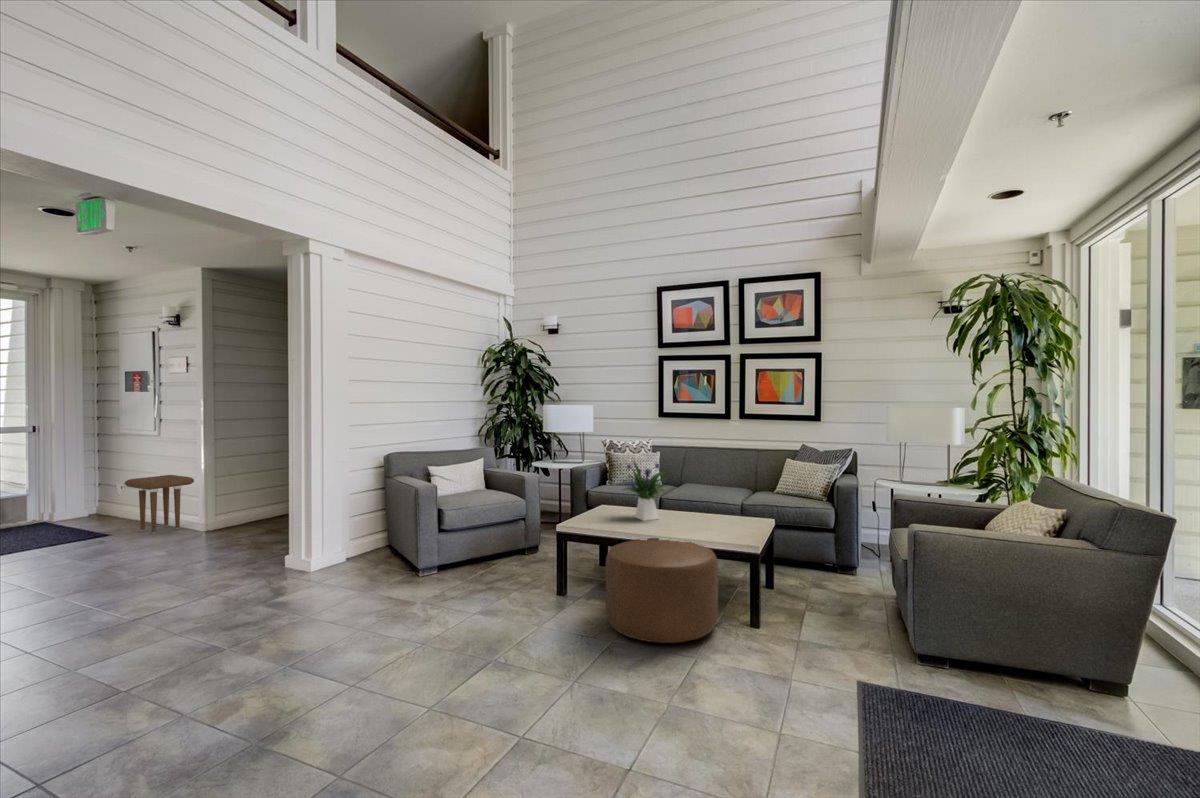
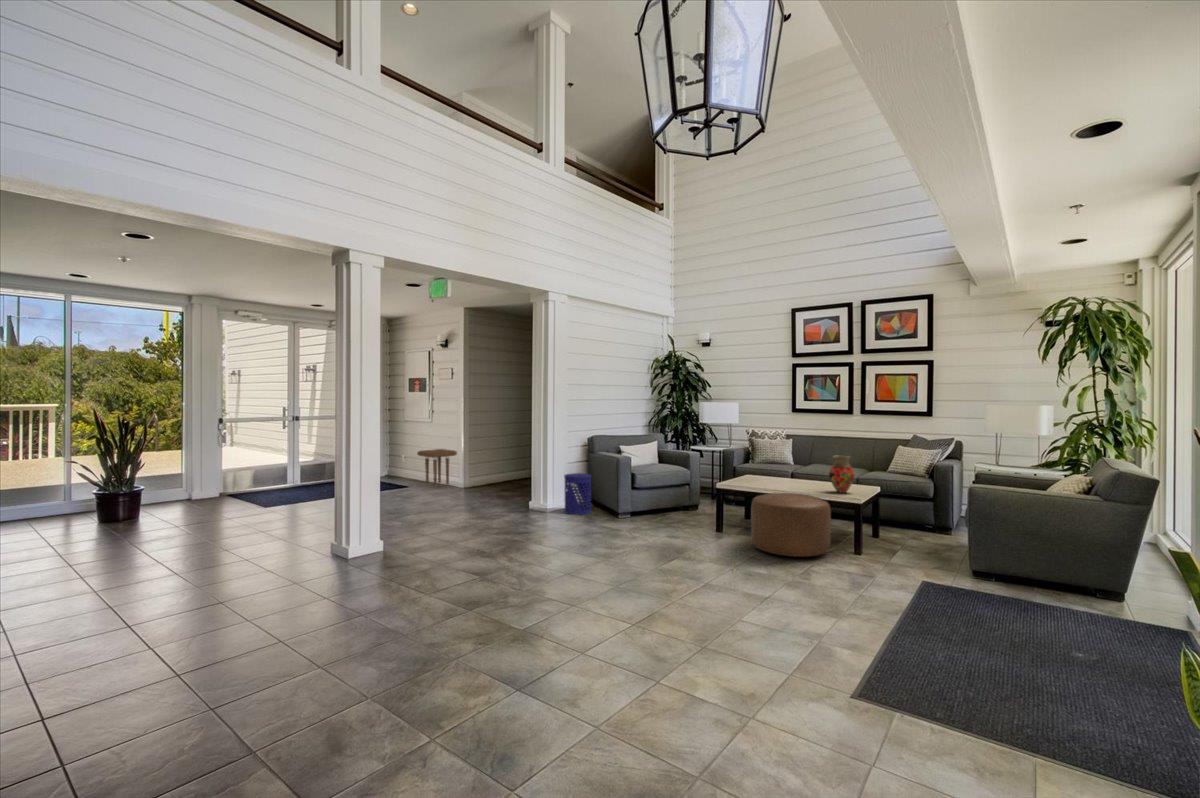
flower arrangement: present [625,462,670,521] -> none [759,441,800,484]
vase: none [712,481,747,534] -> present [829,456,854,493]
waste bin: none [337,511,380,575] -> present [564,473,591,515]

